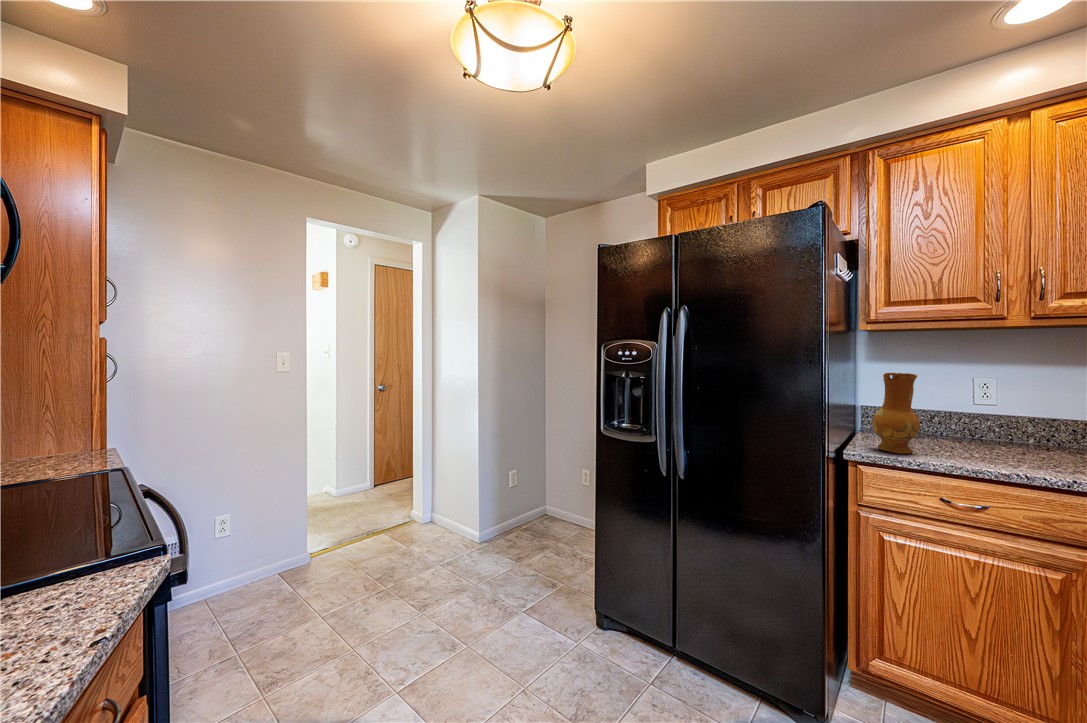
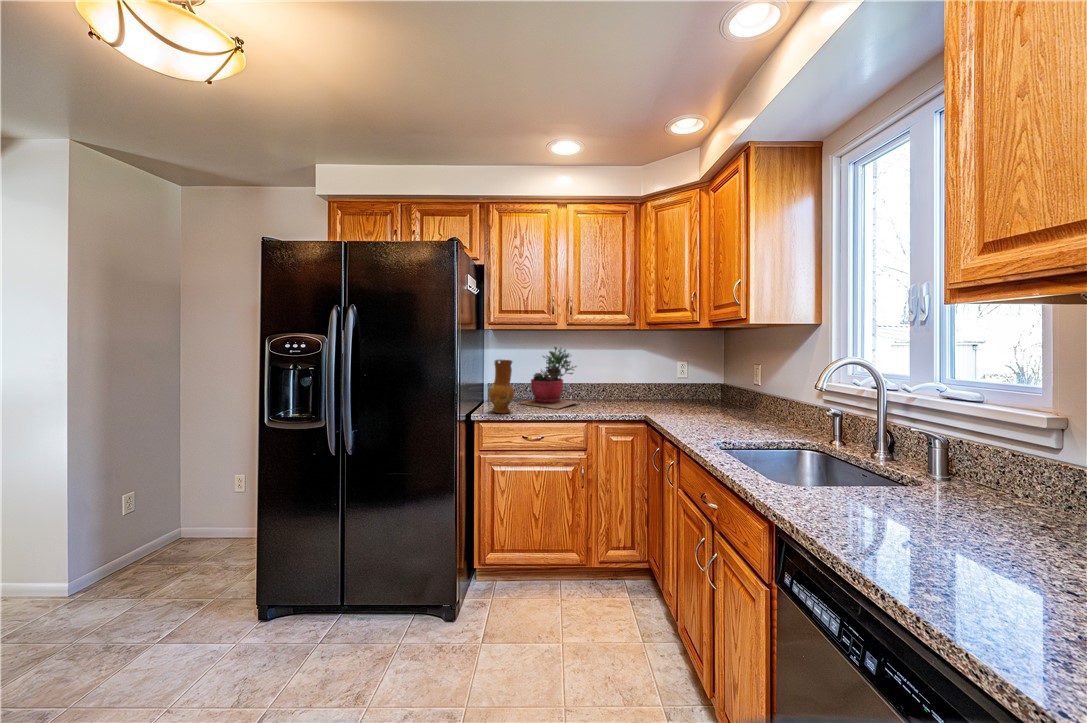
succulent plant: none [921,354,1058,457] -> present [521,347,577,409]

